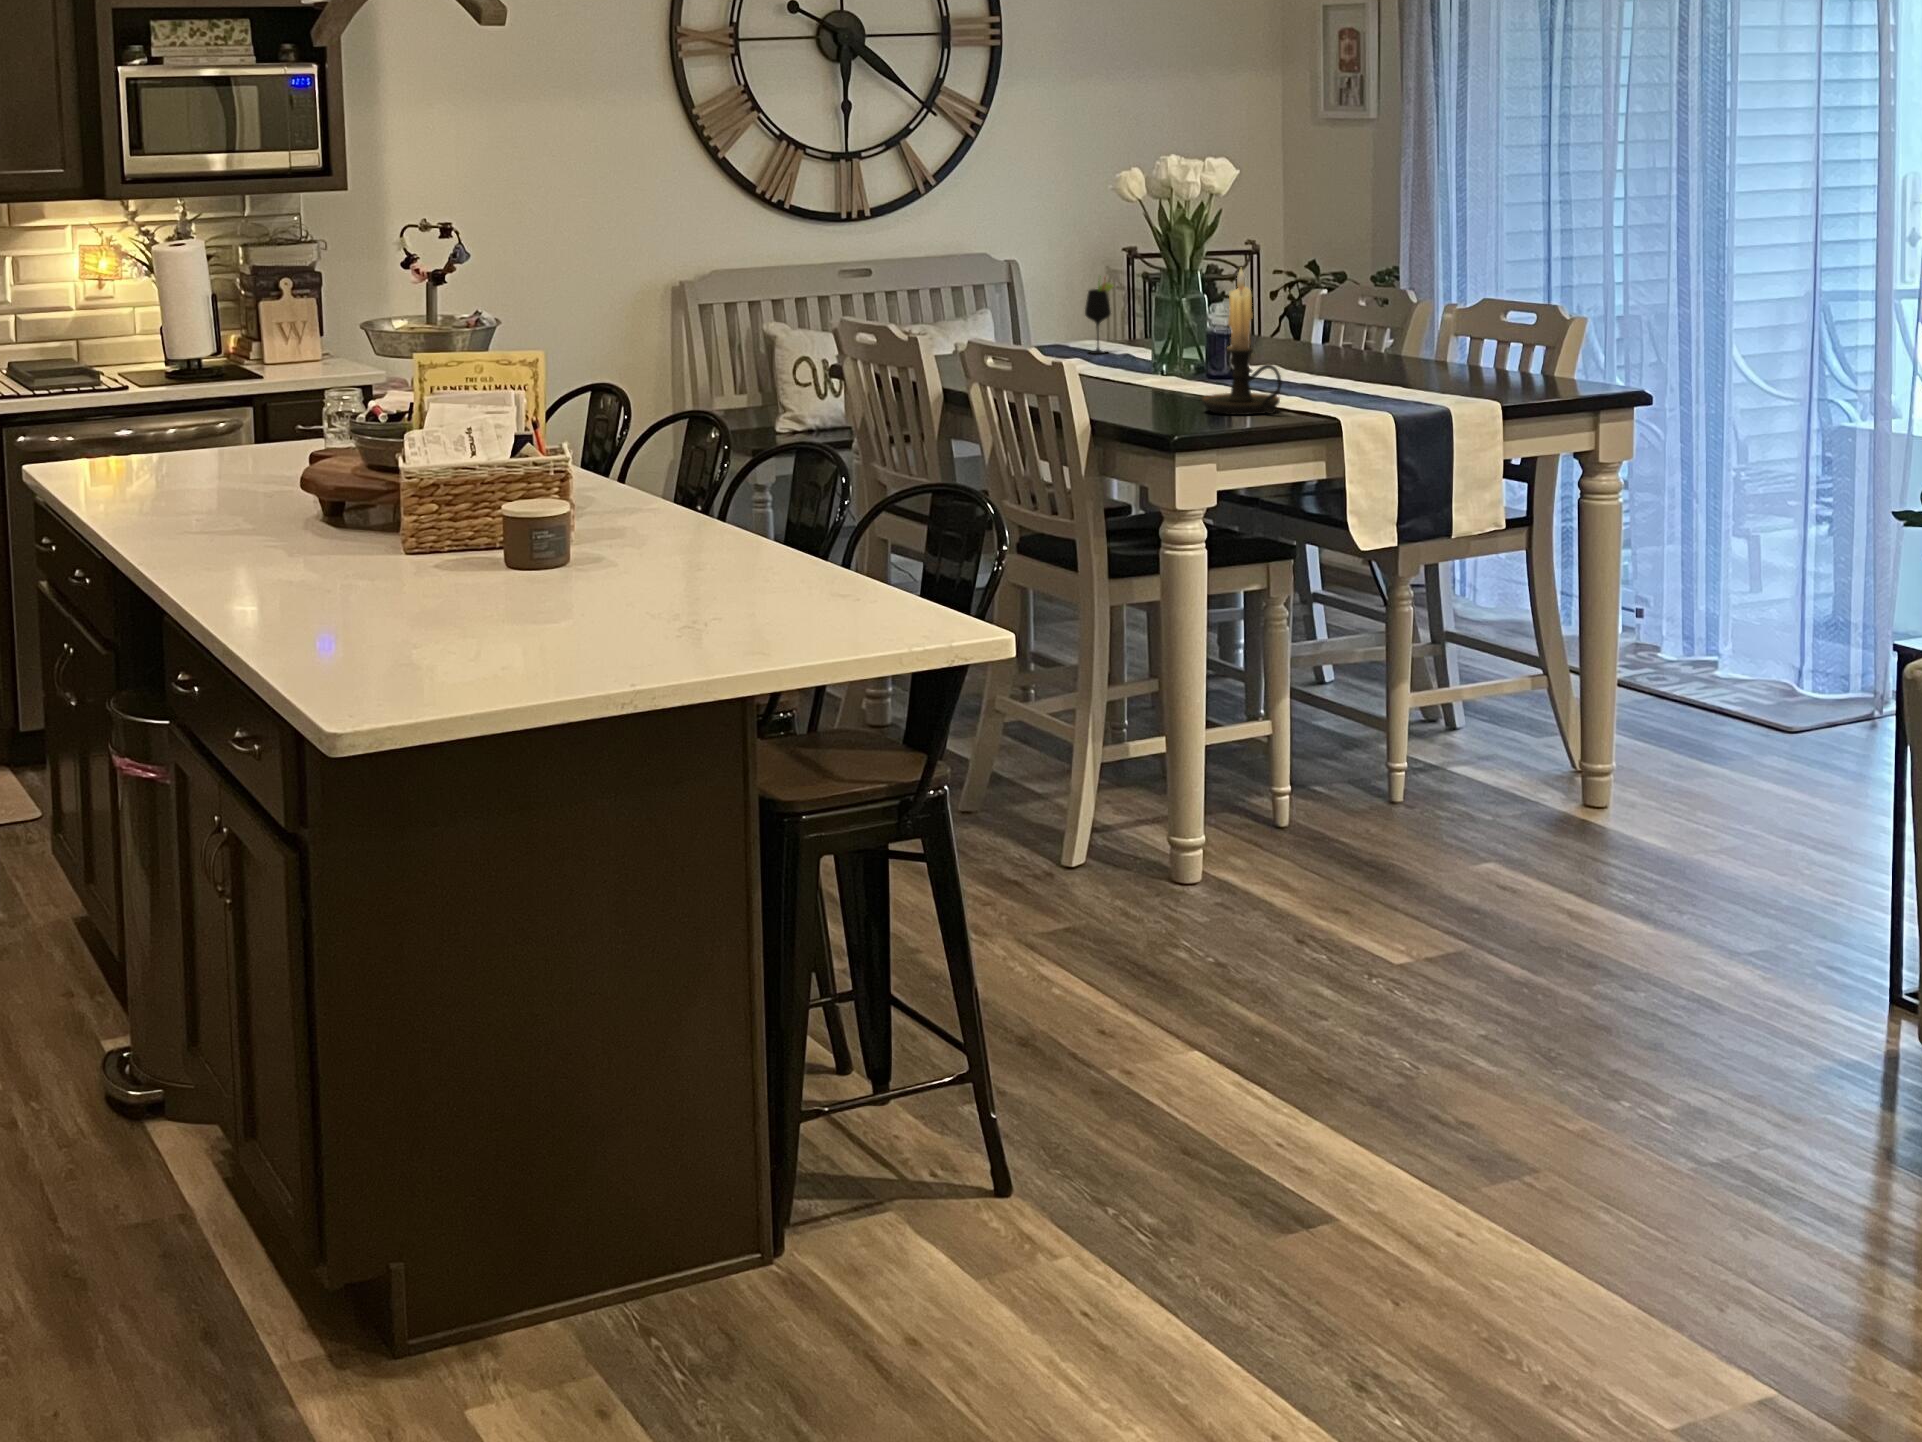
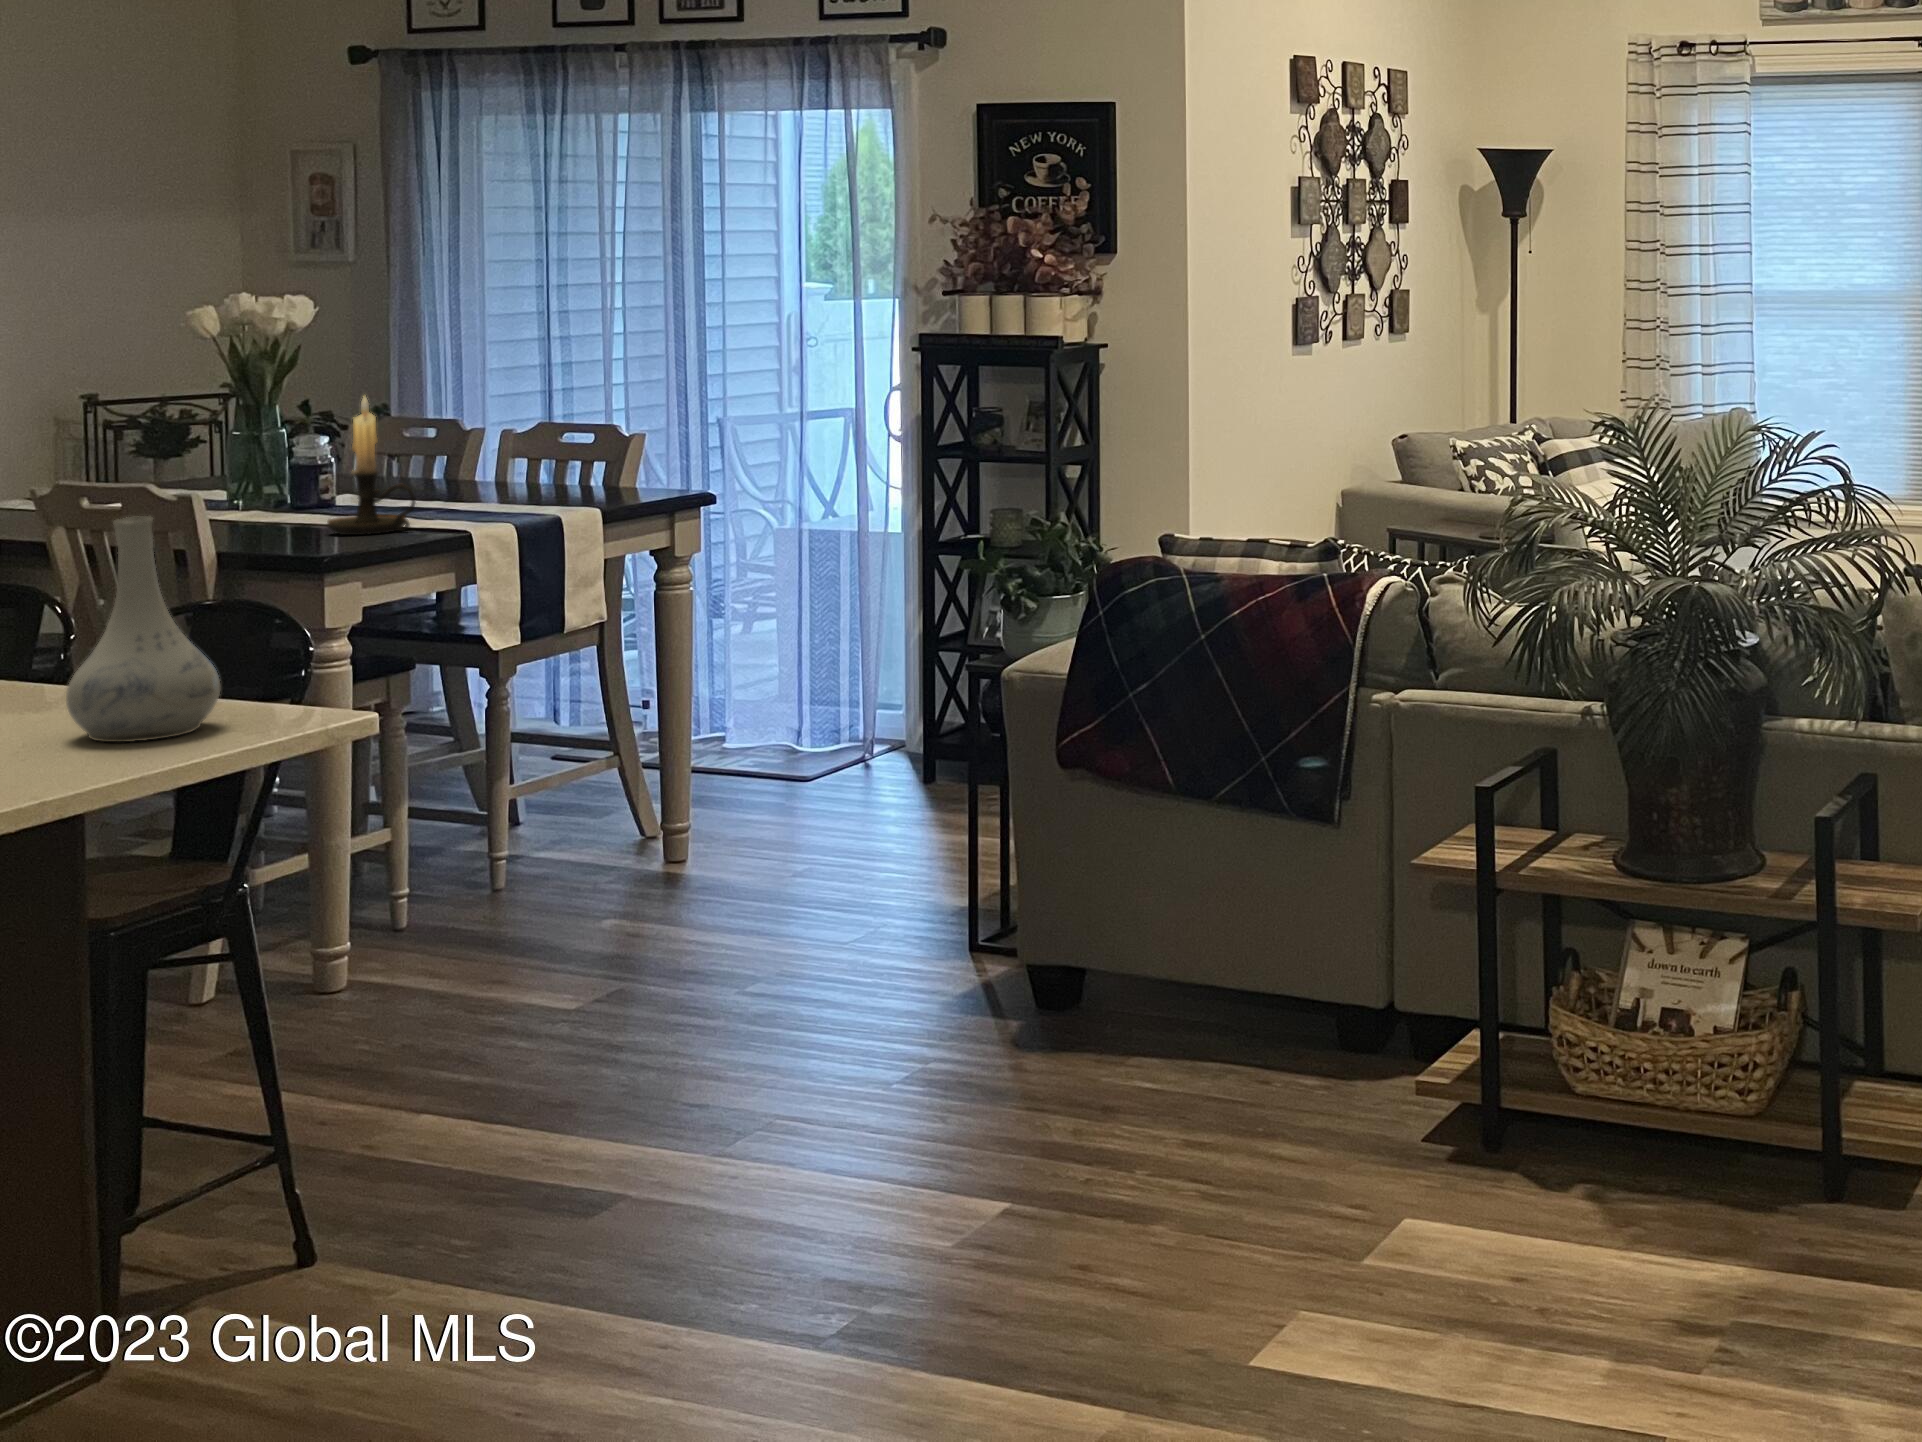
wine glass: present [1085,282,1114,354] -> none [92,419,128,501]
vase: none [750,403,885,631] -> present [66,516,220,742]

